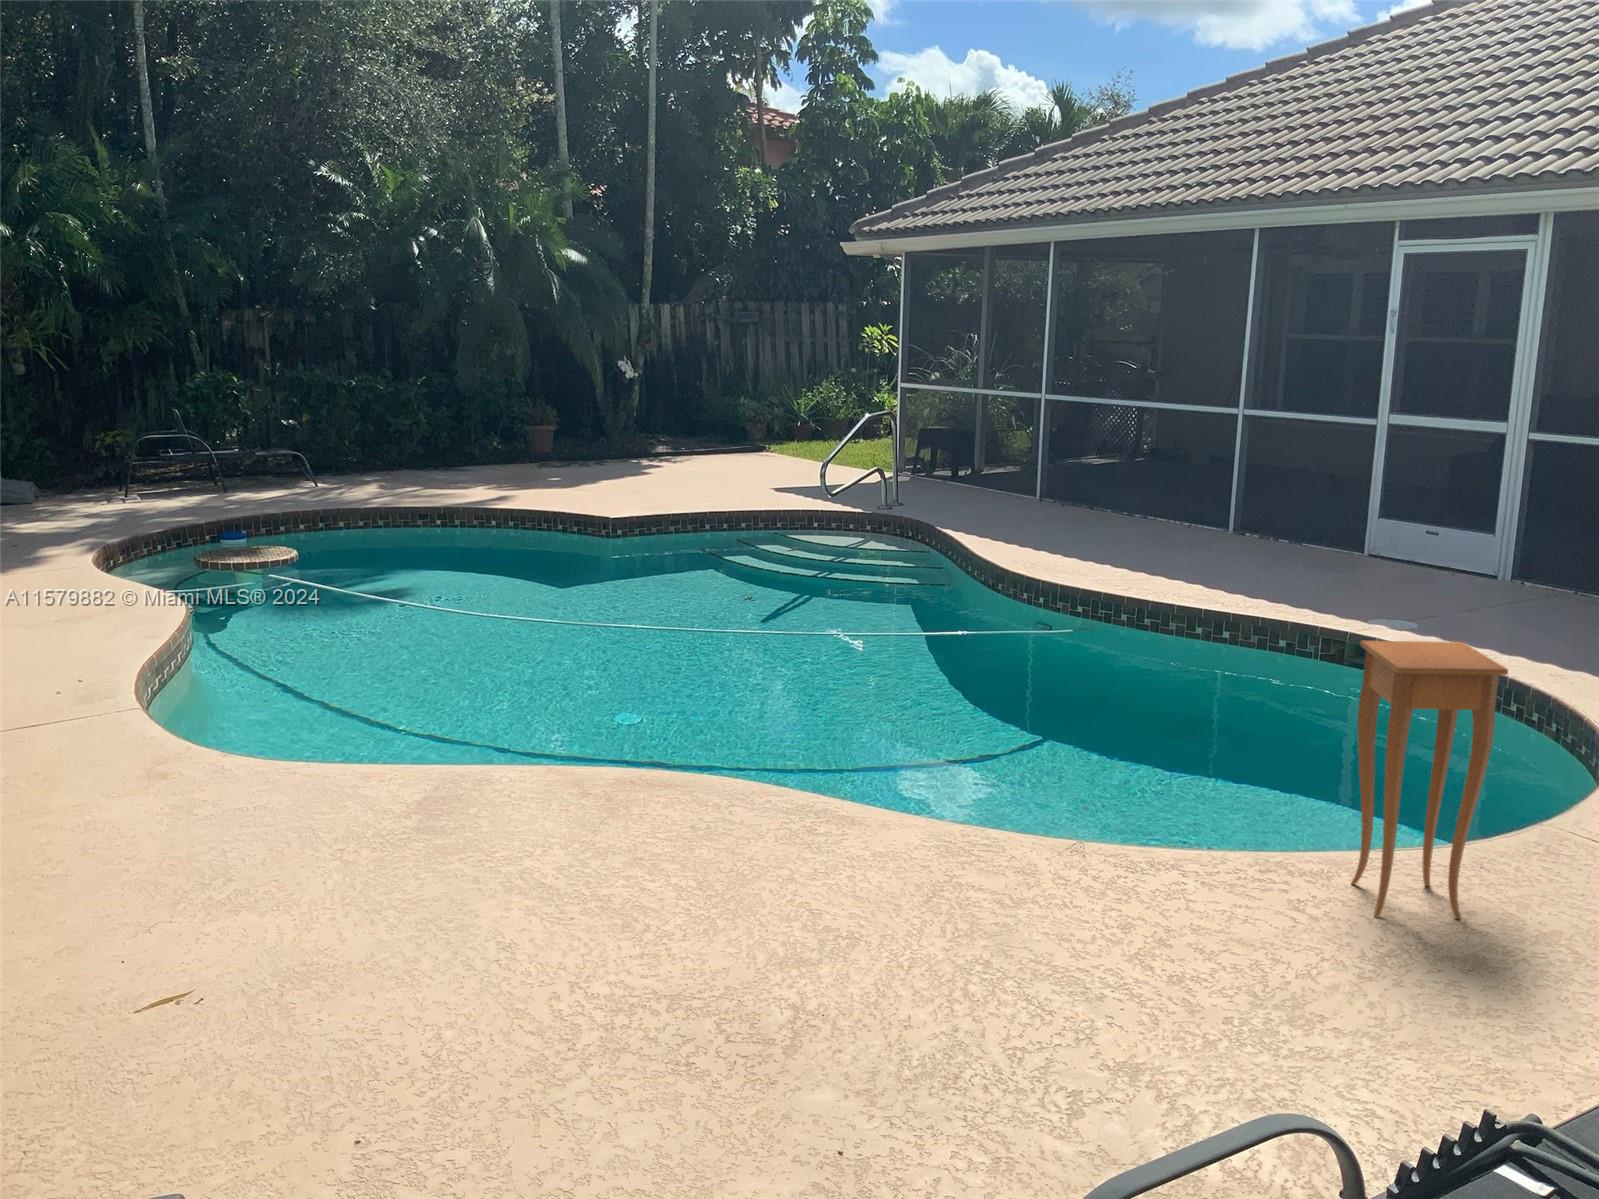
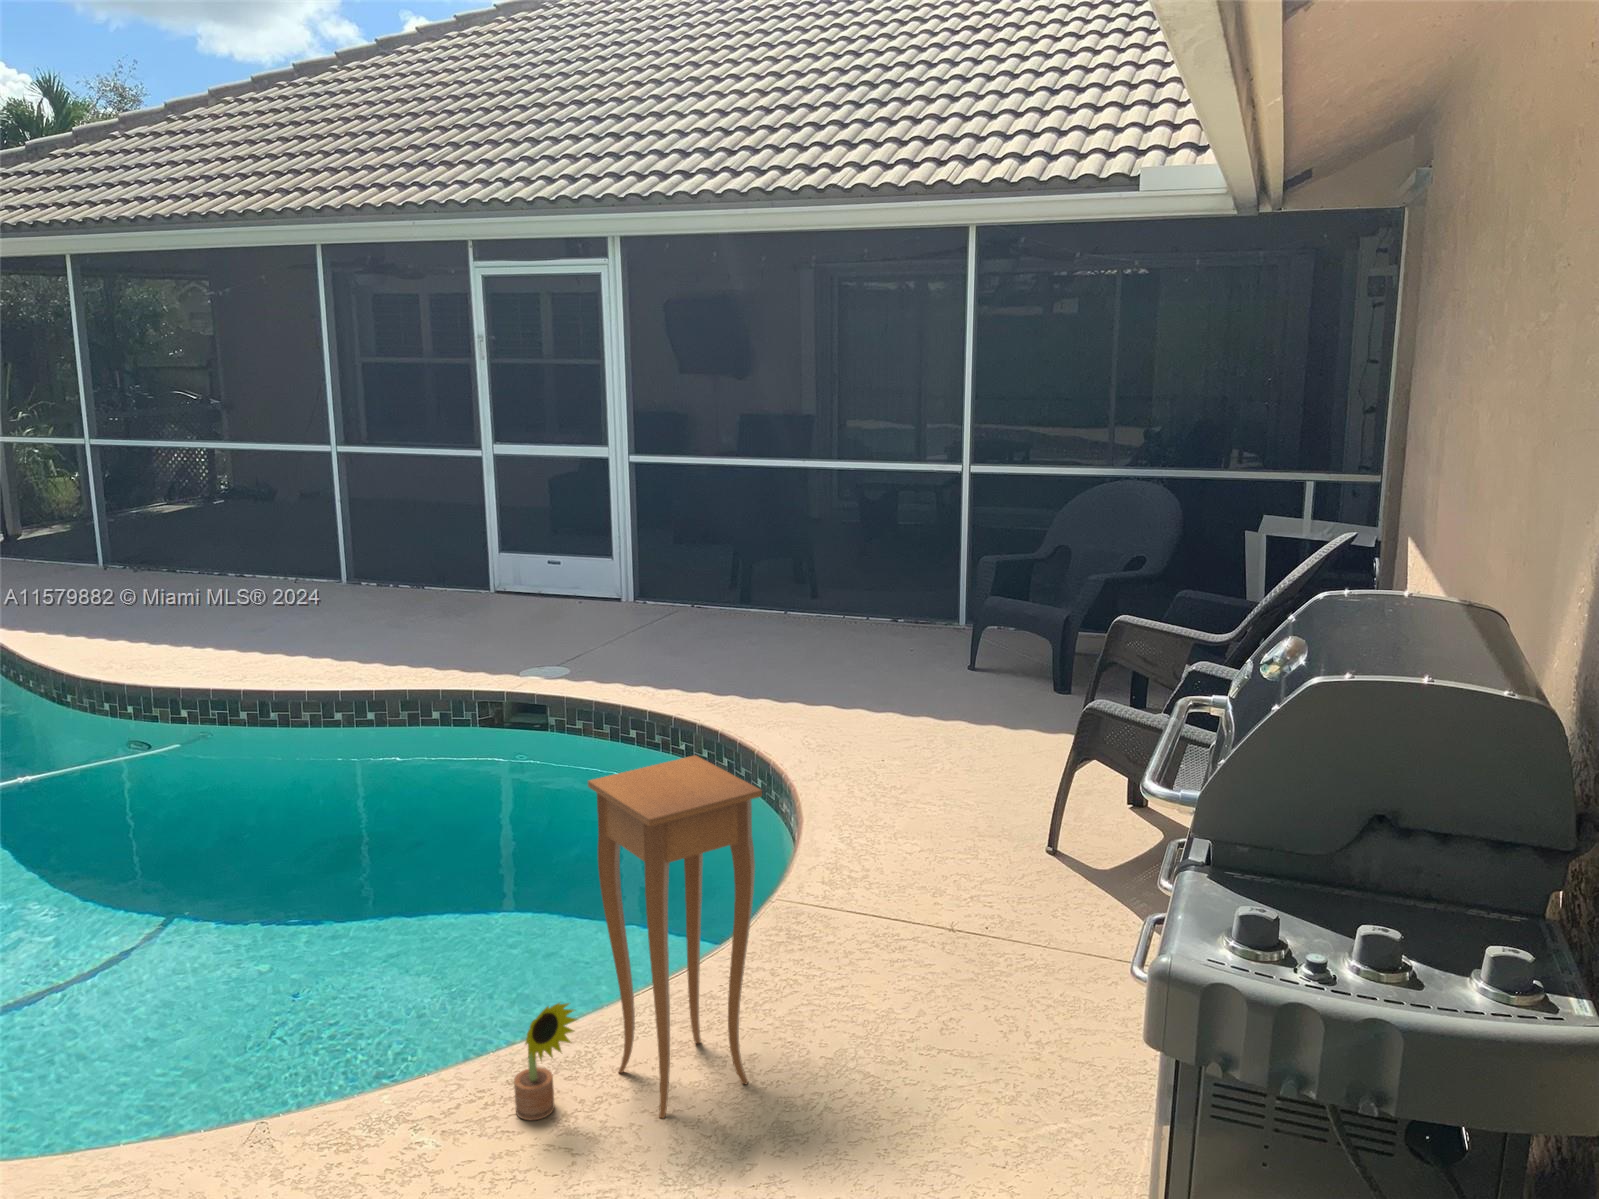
decorative plant: none [1261,801,1321,891] -> present [514,1003,577,1120]

